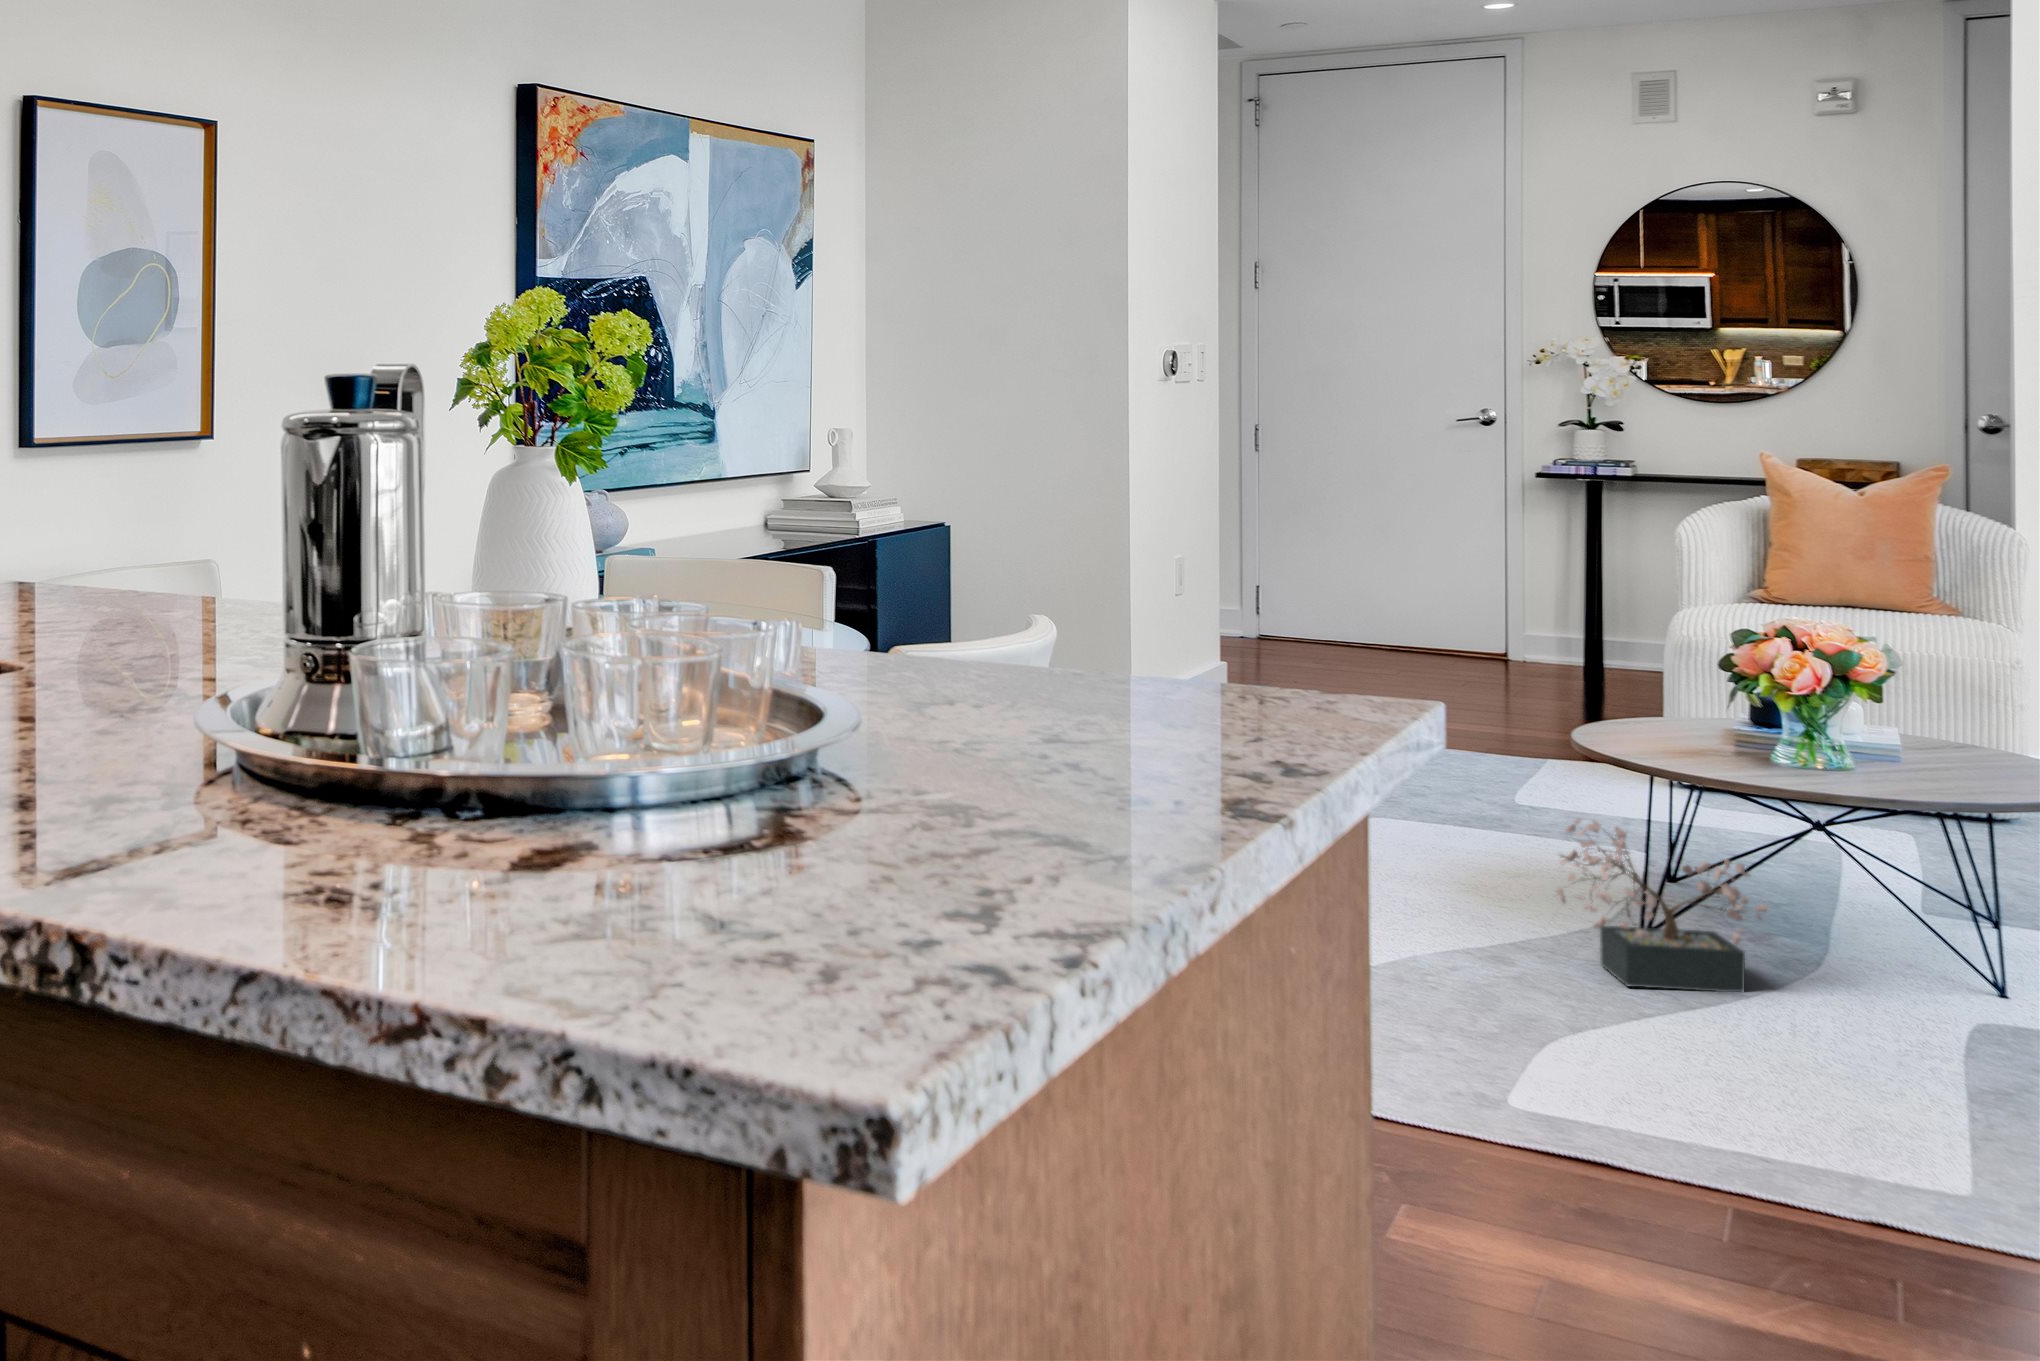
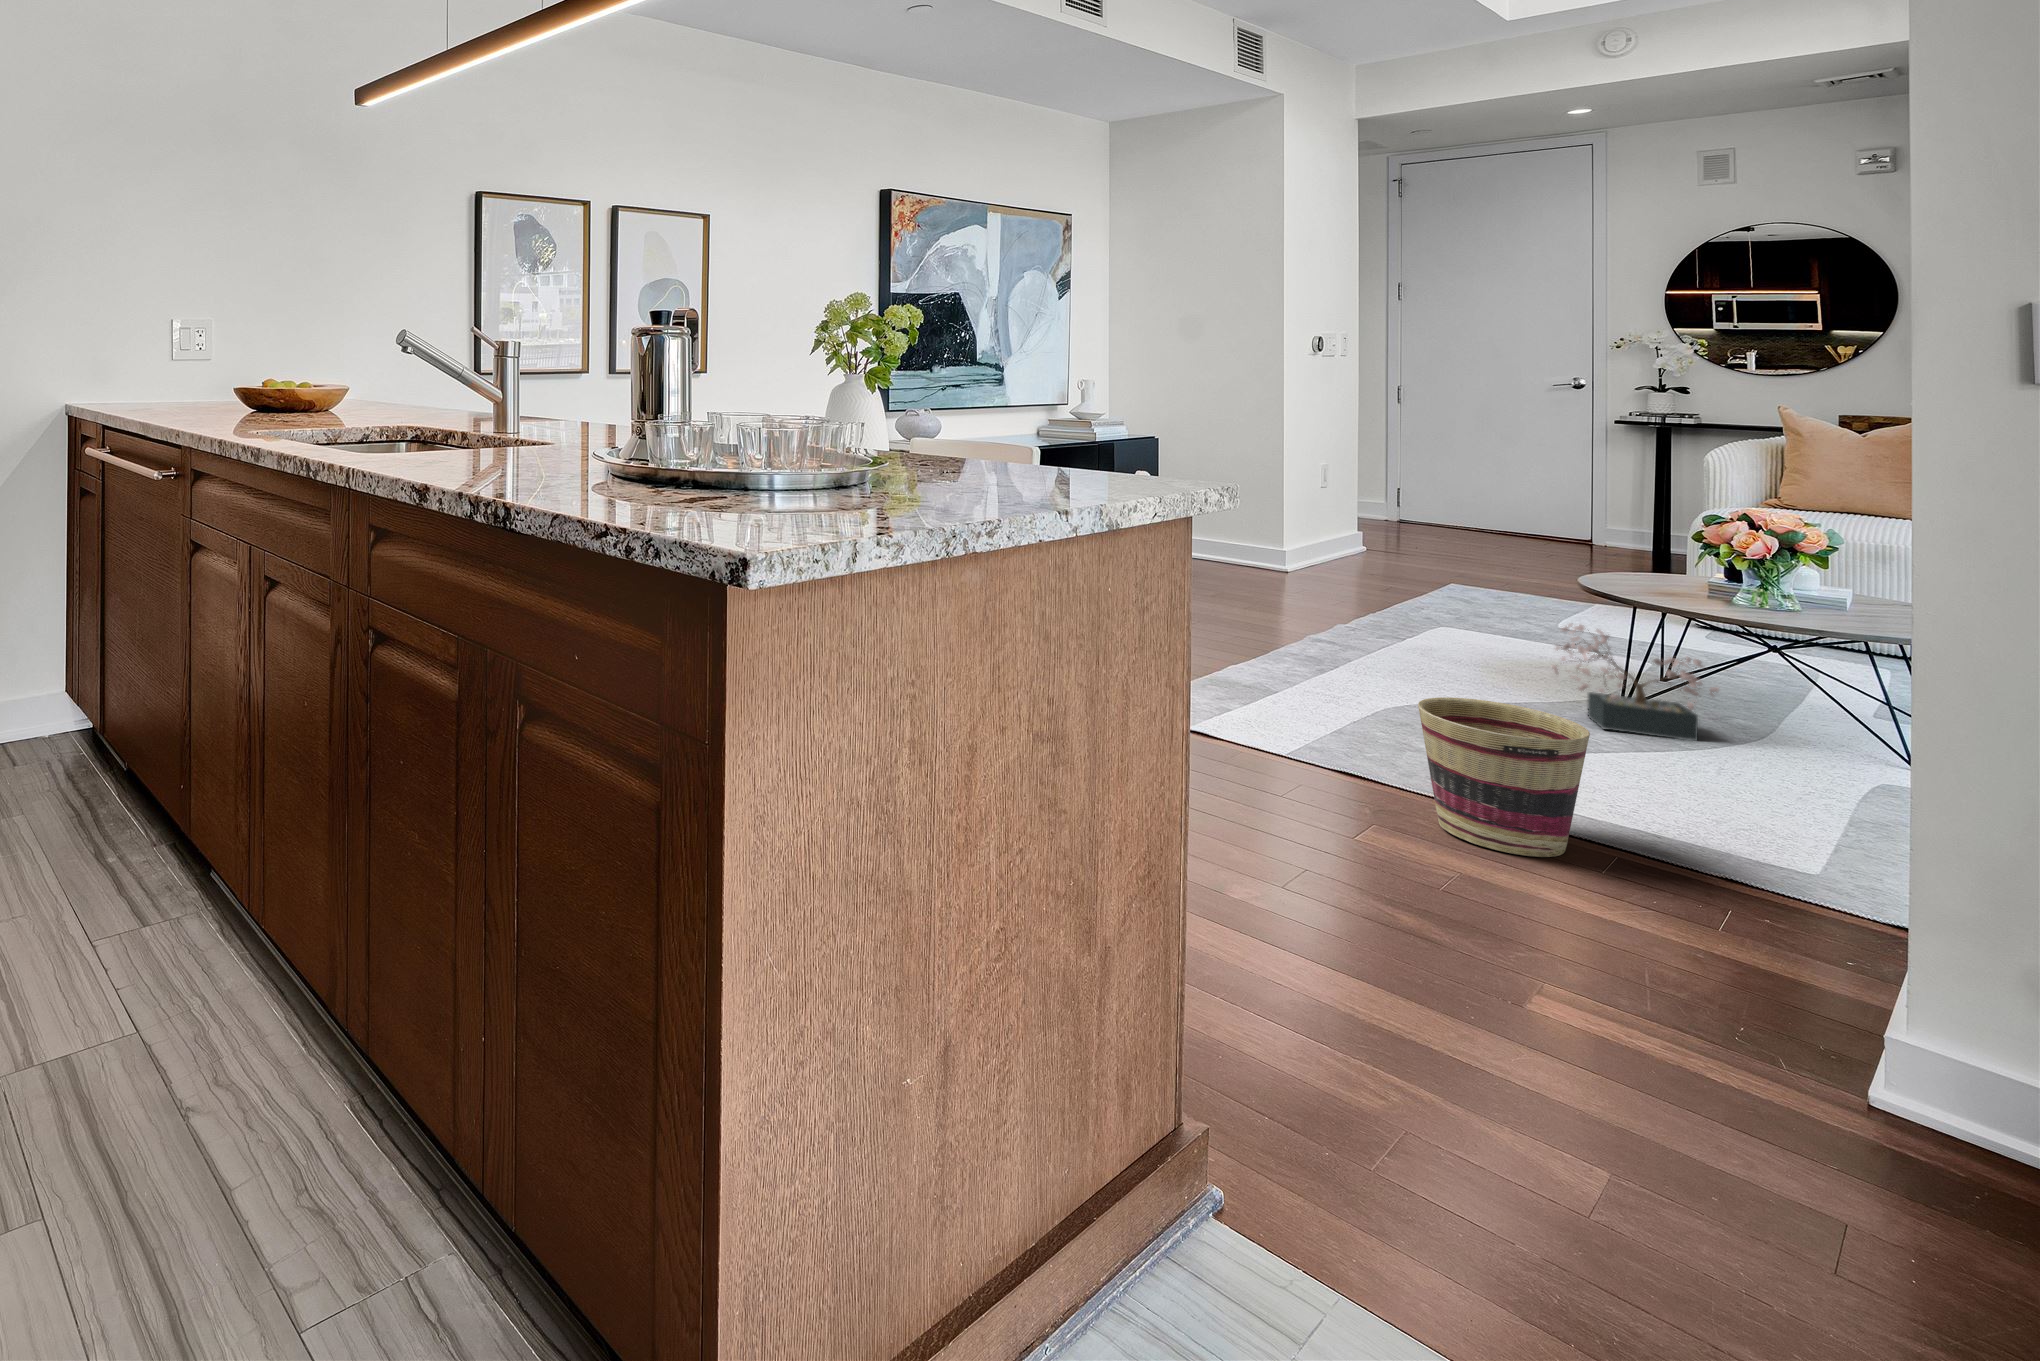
basket: none [1444,991,1691,1263] -> present [1418,697,1590,857]

